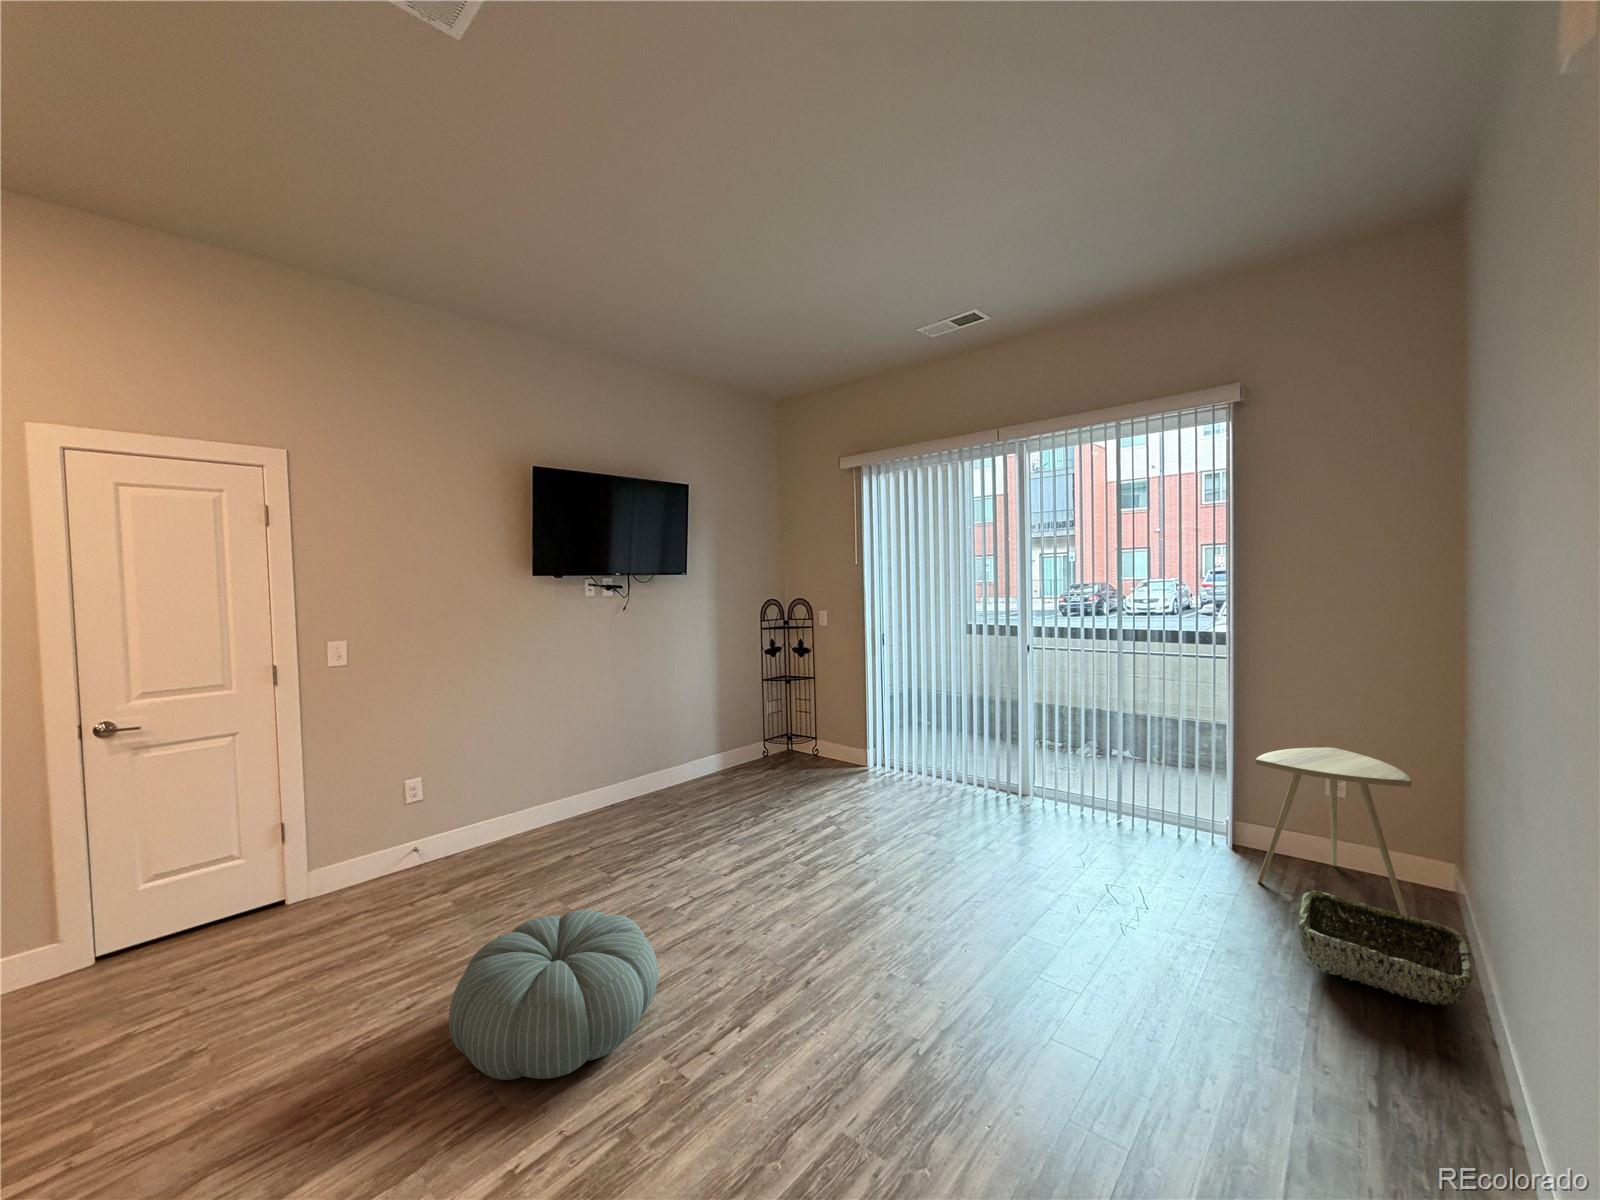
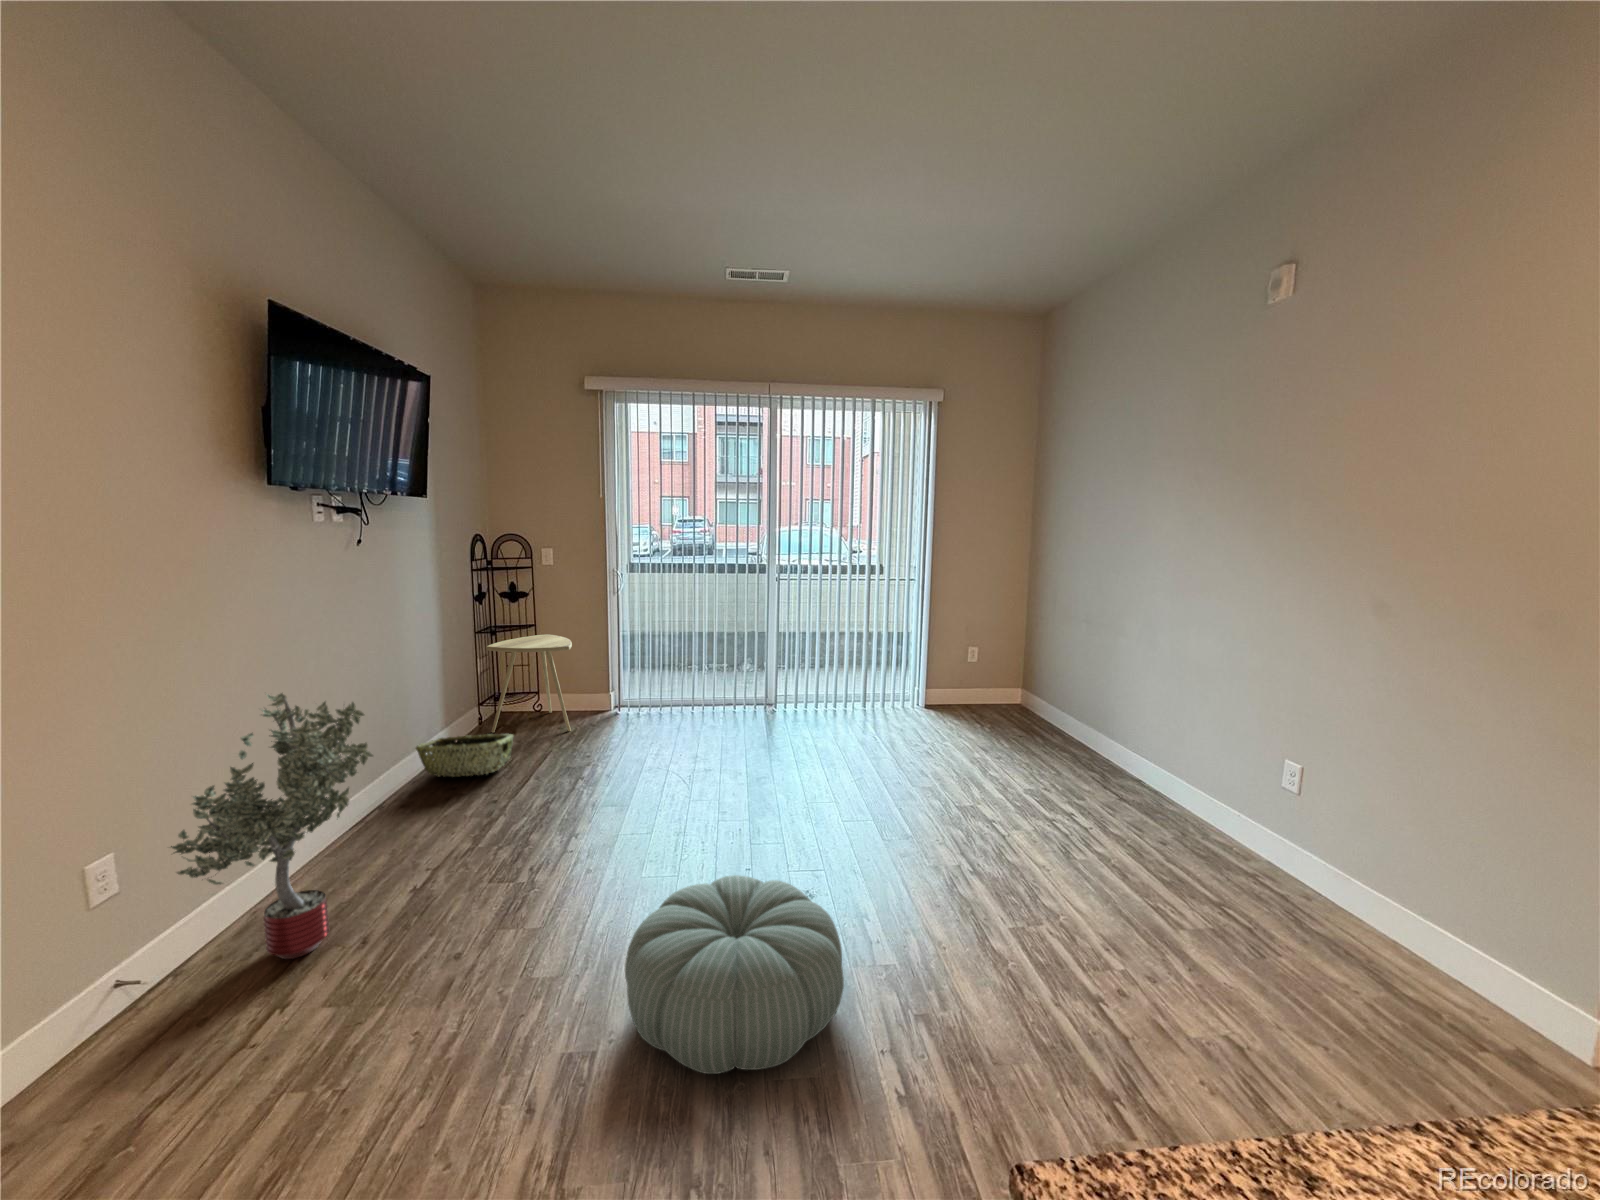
potted tree: none [411,701,554,871] -> present [170,693,373,959]
side table: present [1256,748,1412,915] -> present [486,634,572,732]
woven basket: present [1299,890,1473,1005] -> present [416,734,513,777]

